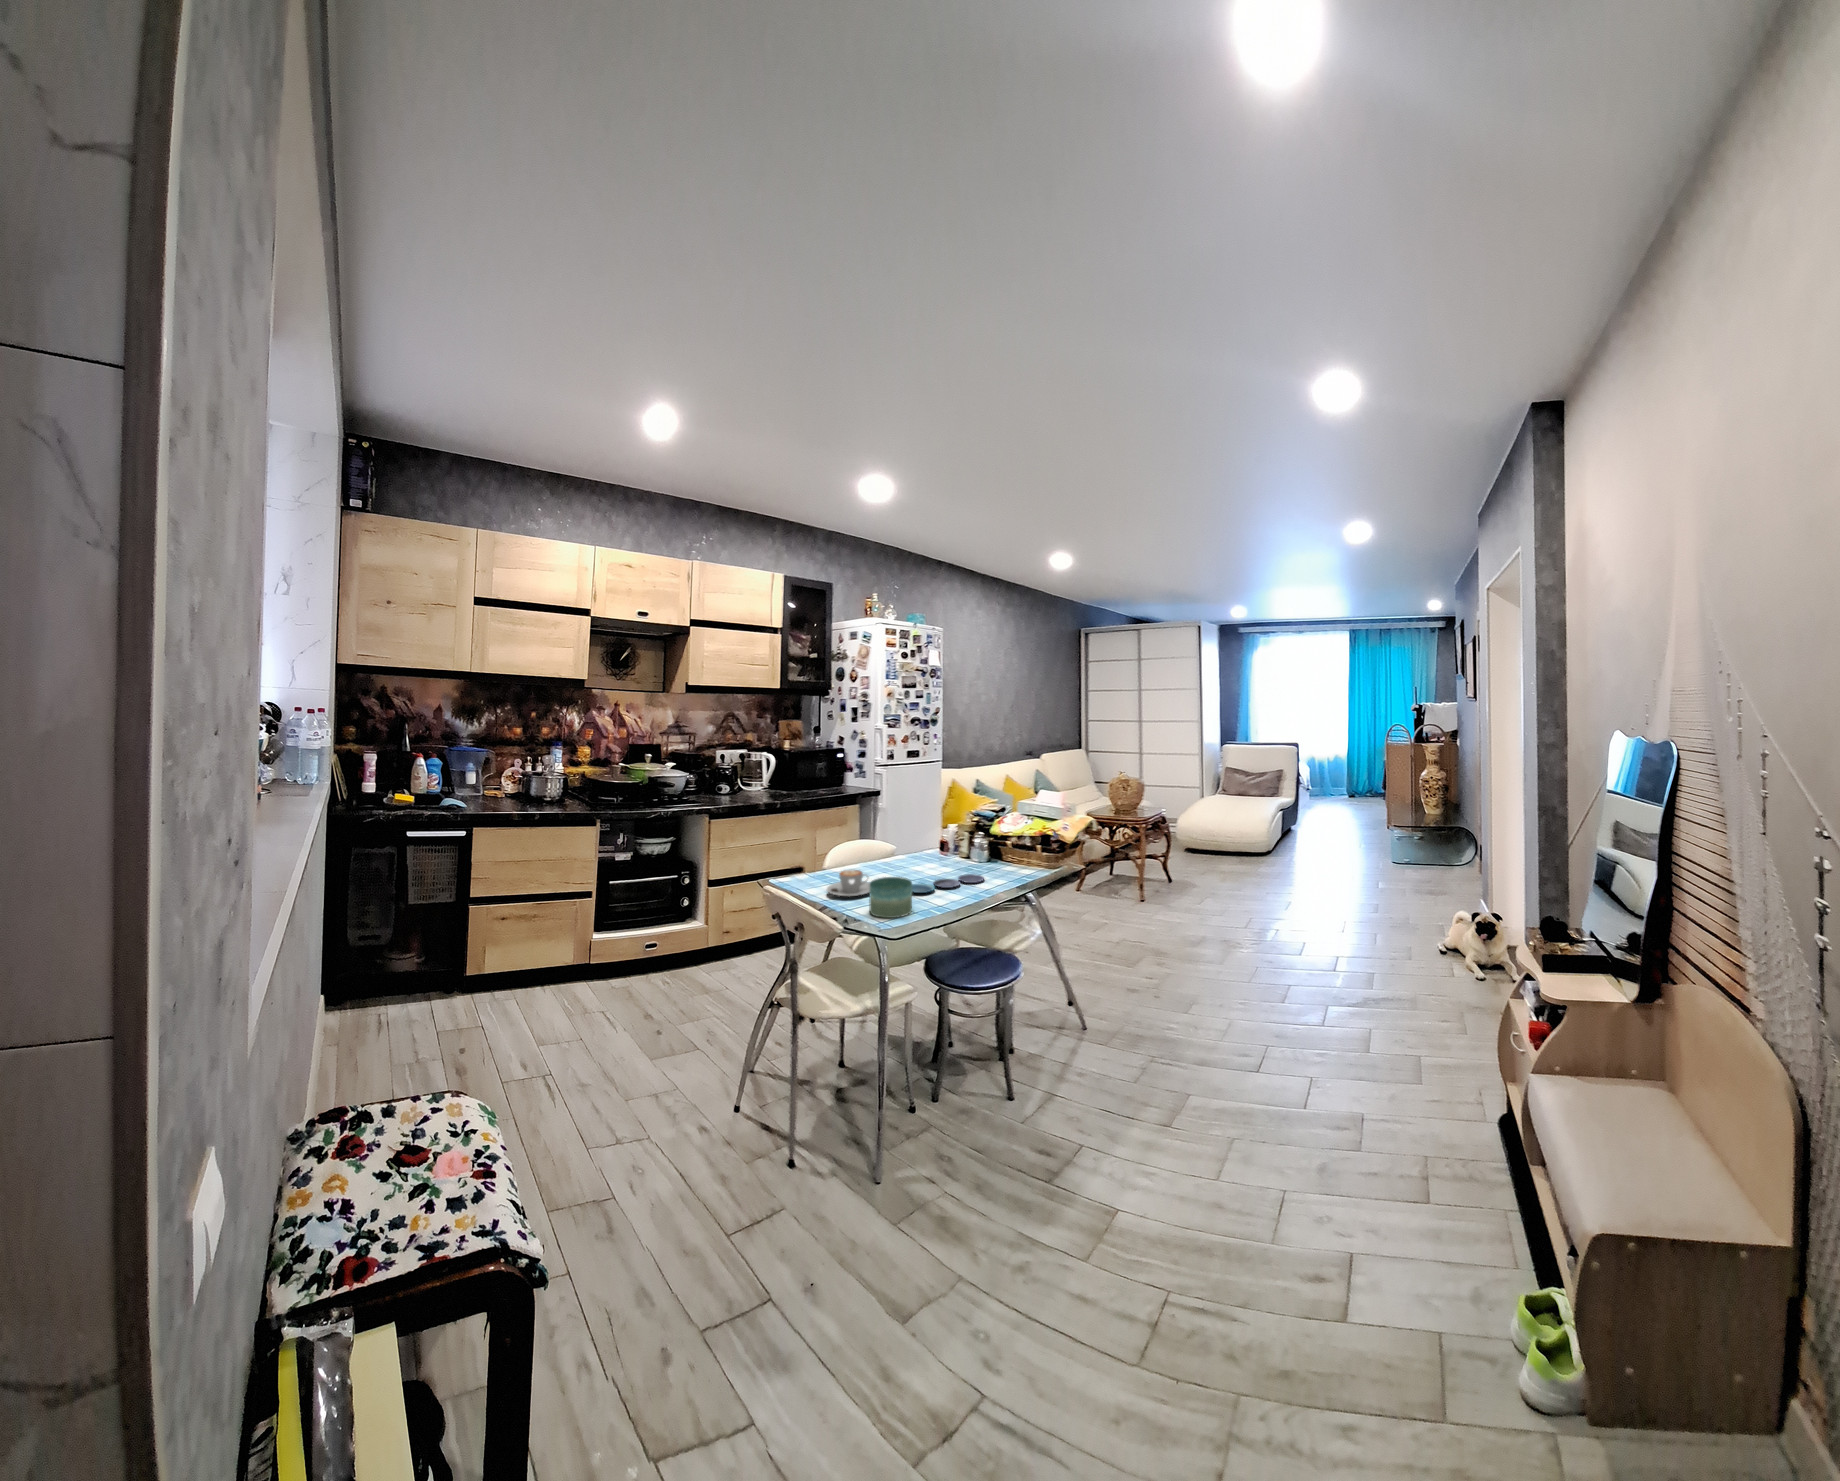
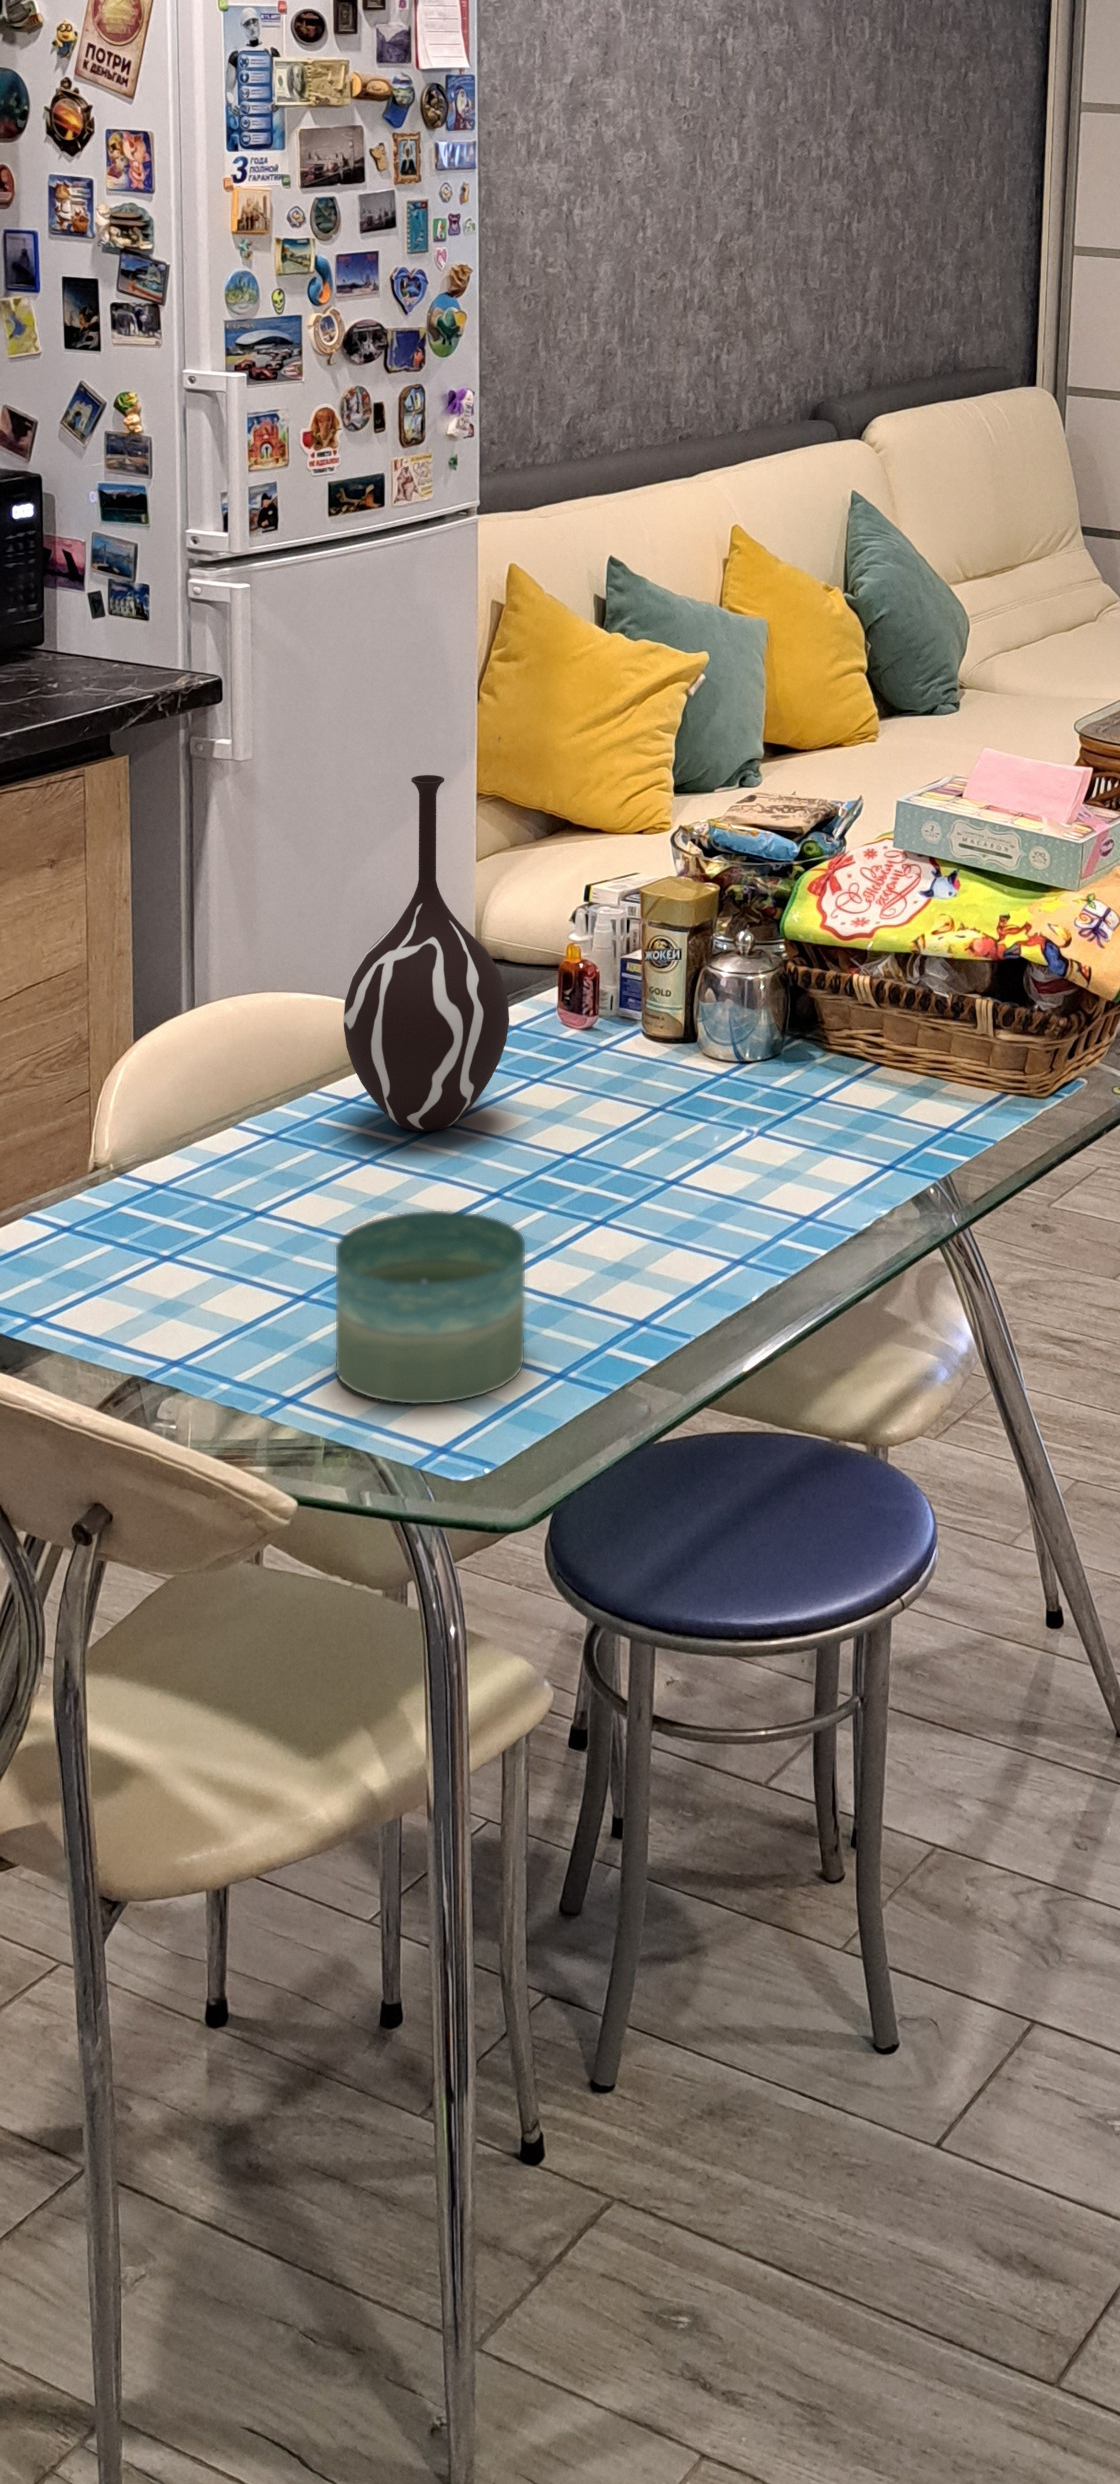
vase: none [886,790,923,870] -> present [343,775,509,1131]
coffee cup: present [827,870,870,897] -> none [107,1163,328,1293]
plate: present [912,874,984,893] -> none [473,1149,802,1261]

